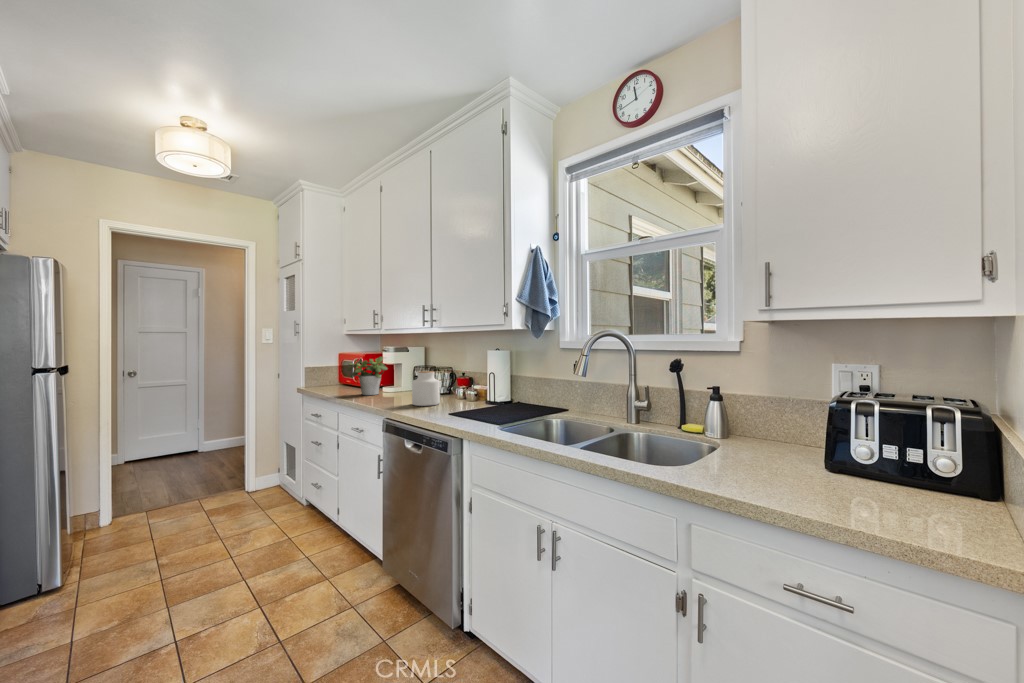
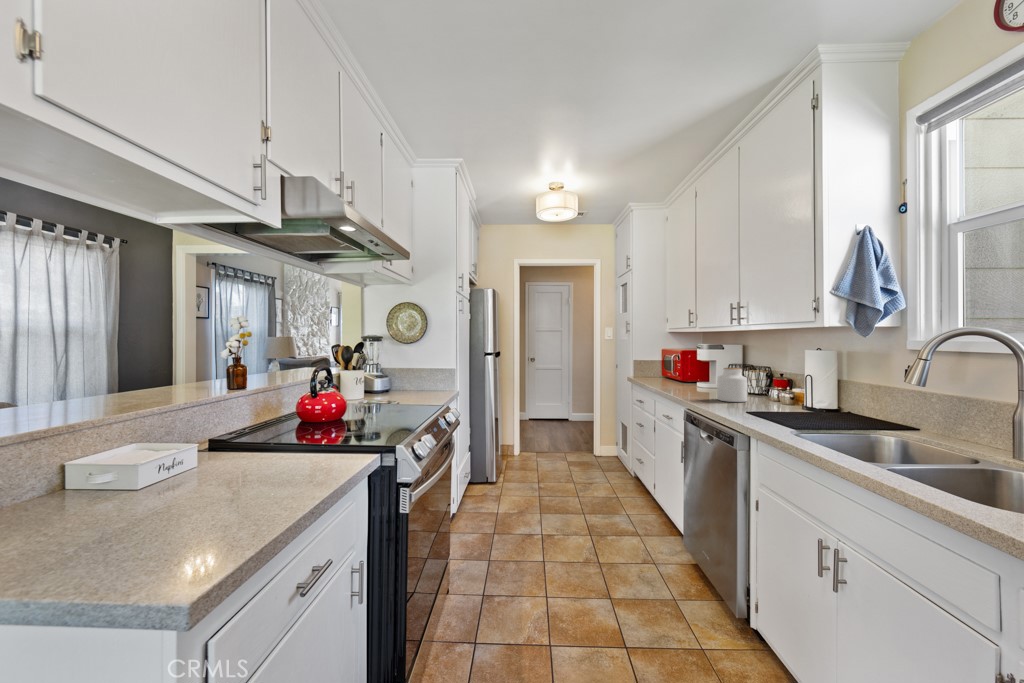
potted plant: present [347,357,387,395] -> none [664,352,702,388]

